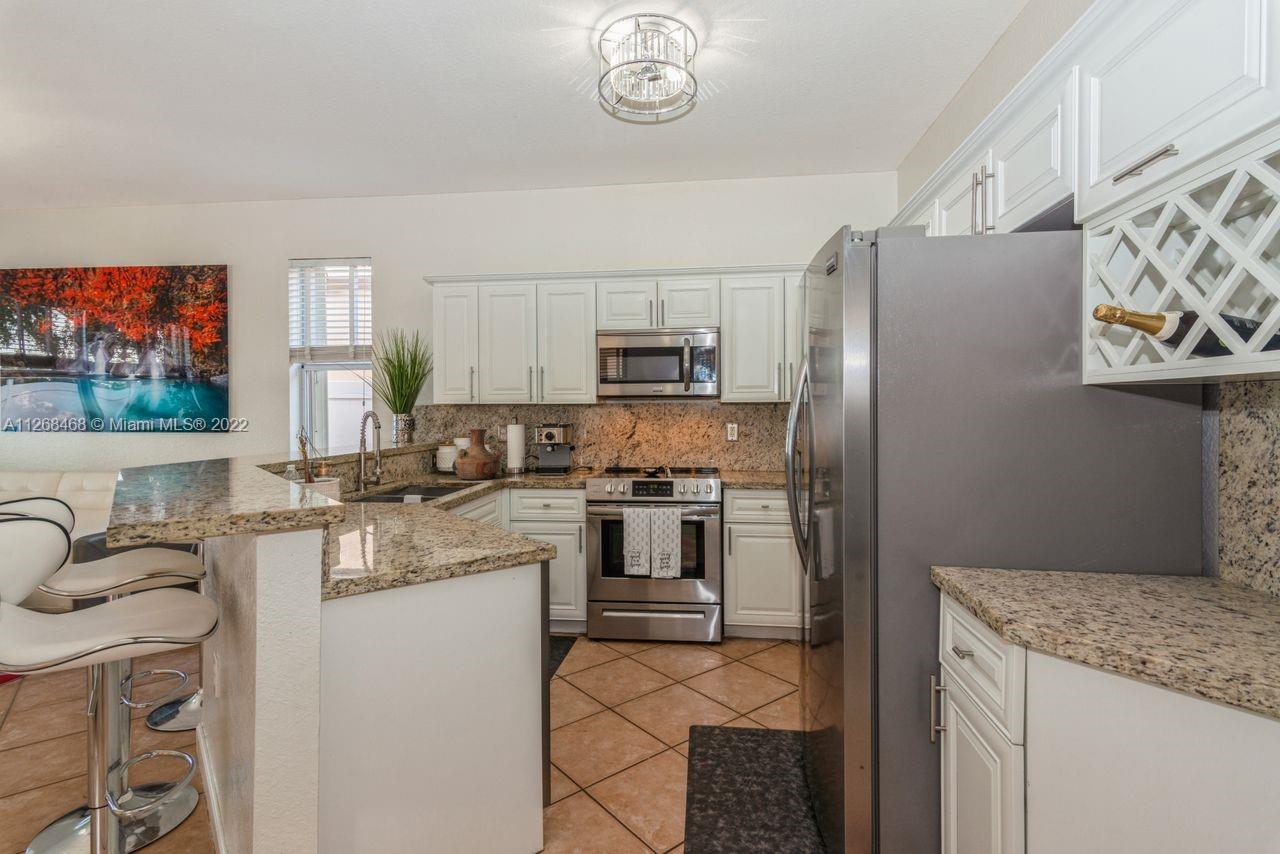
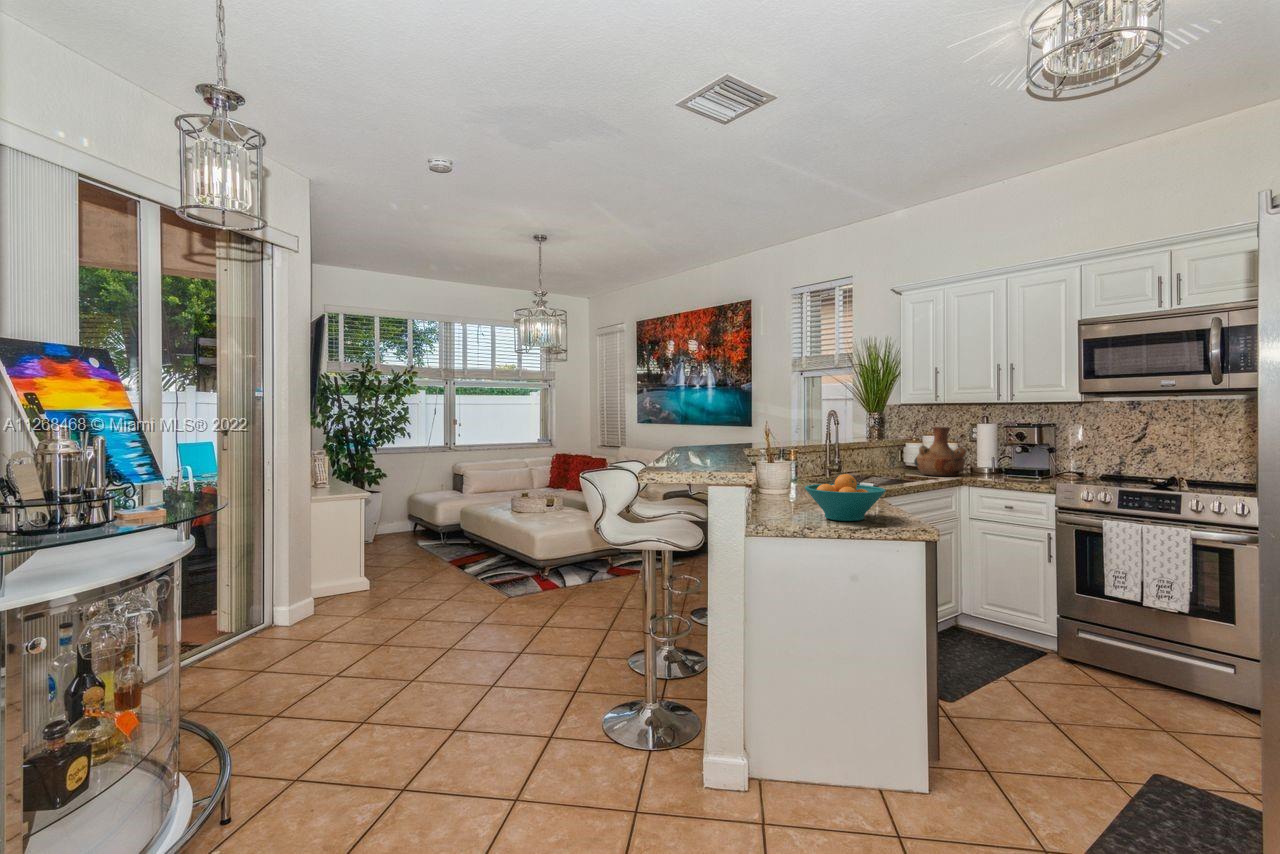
fruit bowl: none [391,493,492,553] -> present [805,474,886,521]

